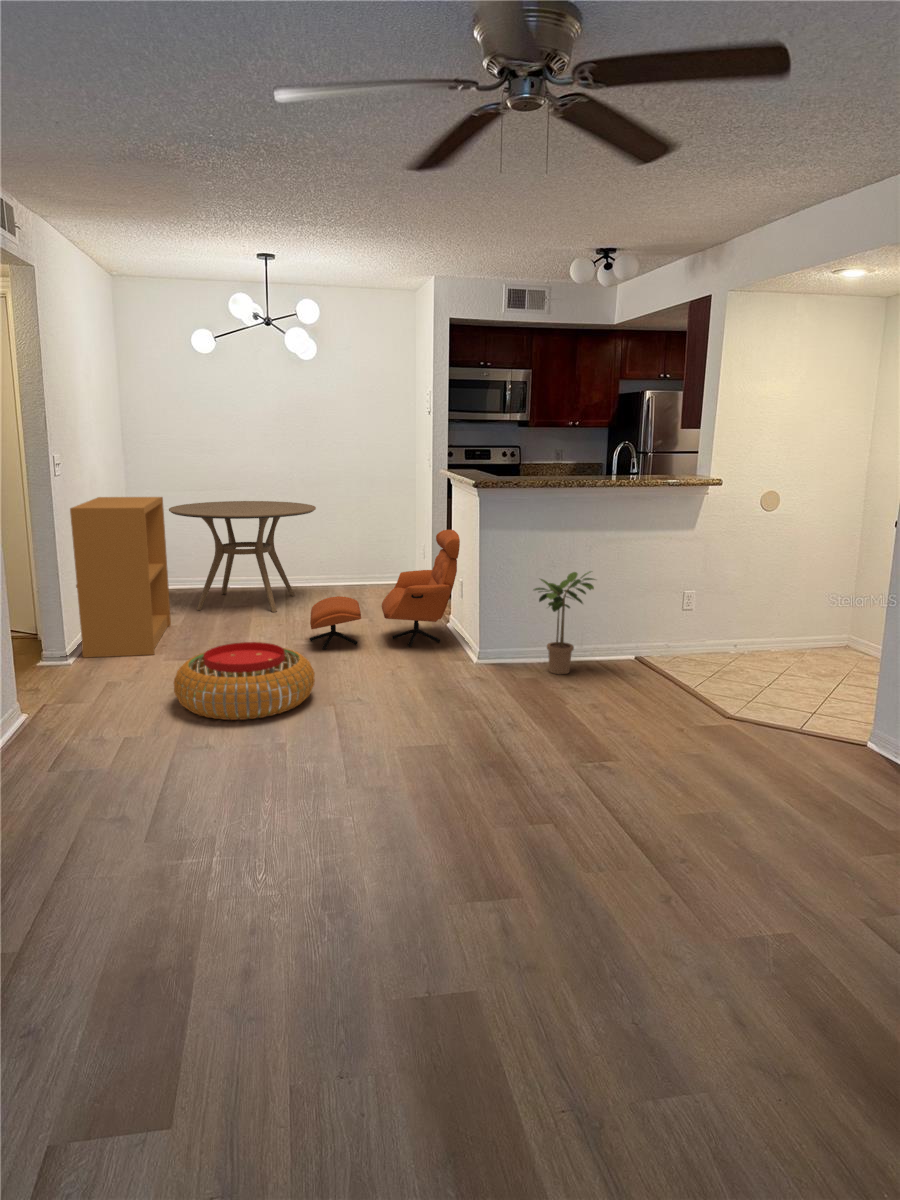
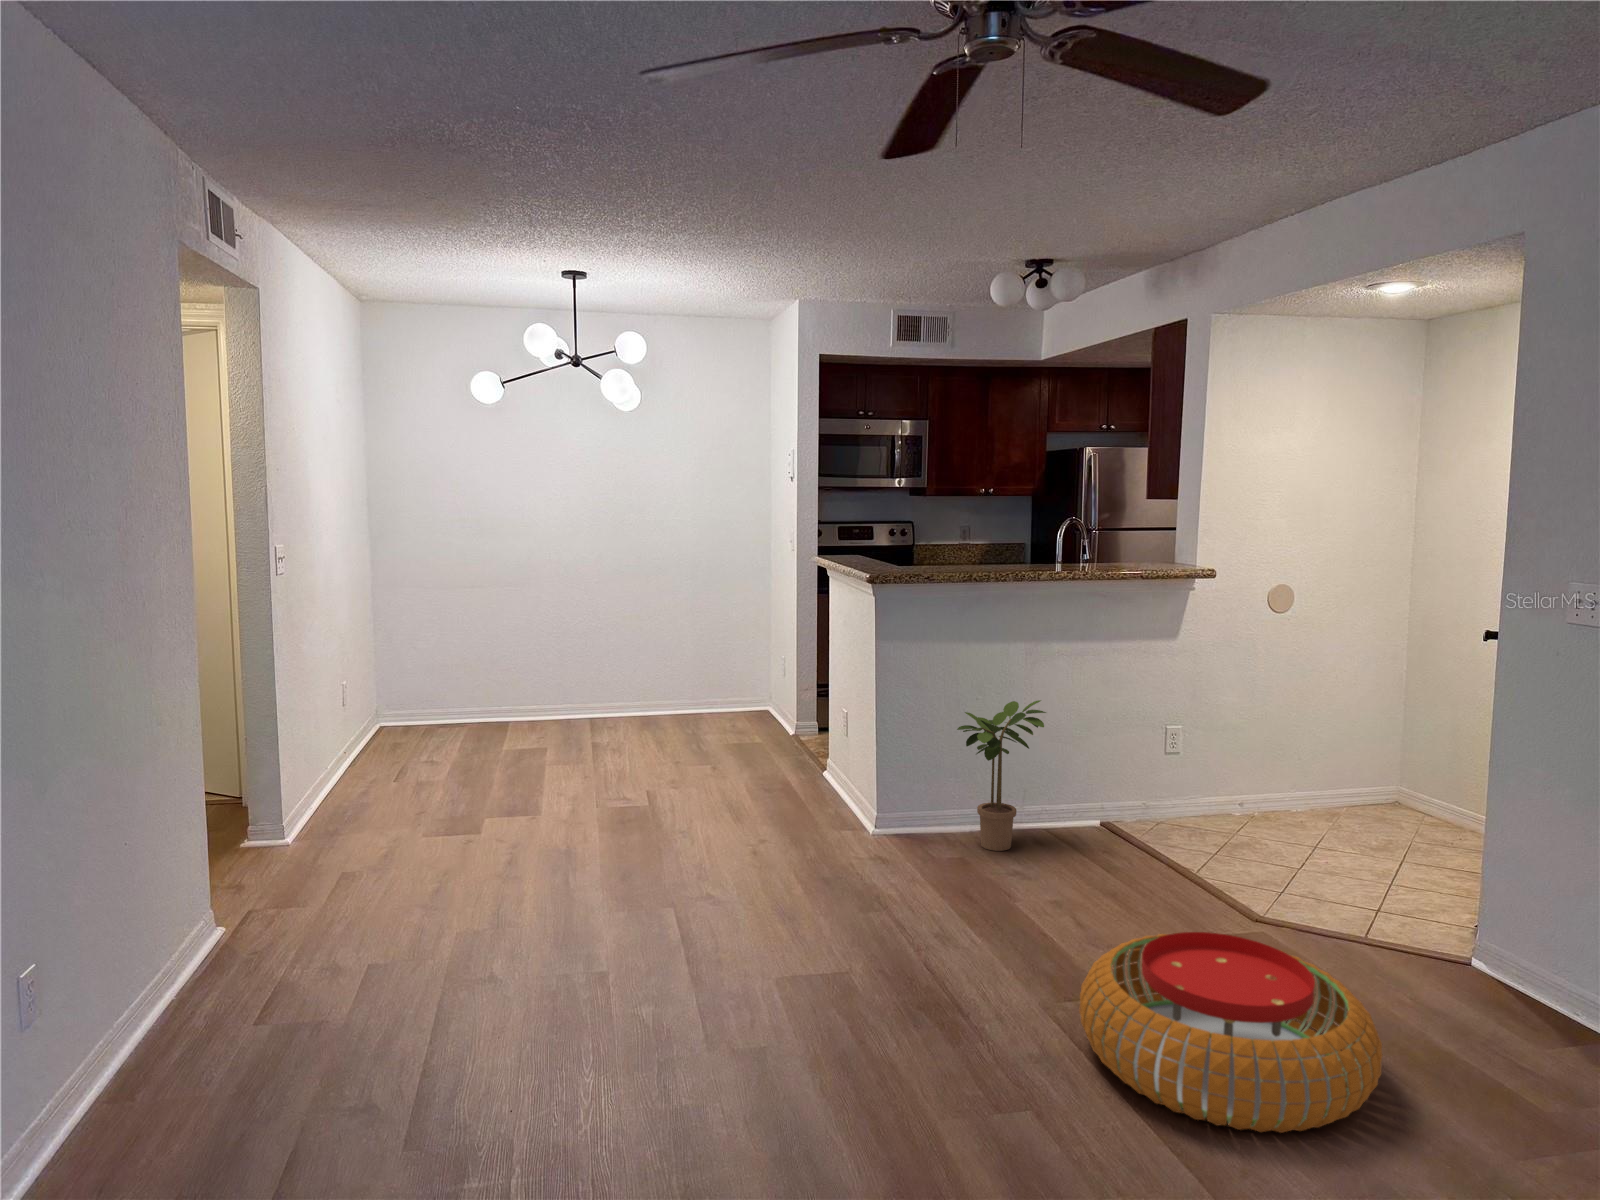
bookshelf: present [70,497,171,658] -> none [296,598,433,833]
dining table: present [169,501,316,612] -> none [433,600,637,757]
armchair: present [309,530,460,649] -> none [631,640,846,815]
pouf: present [174,642,315,720] -> present [1079,932,1383,1133]

